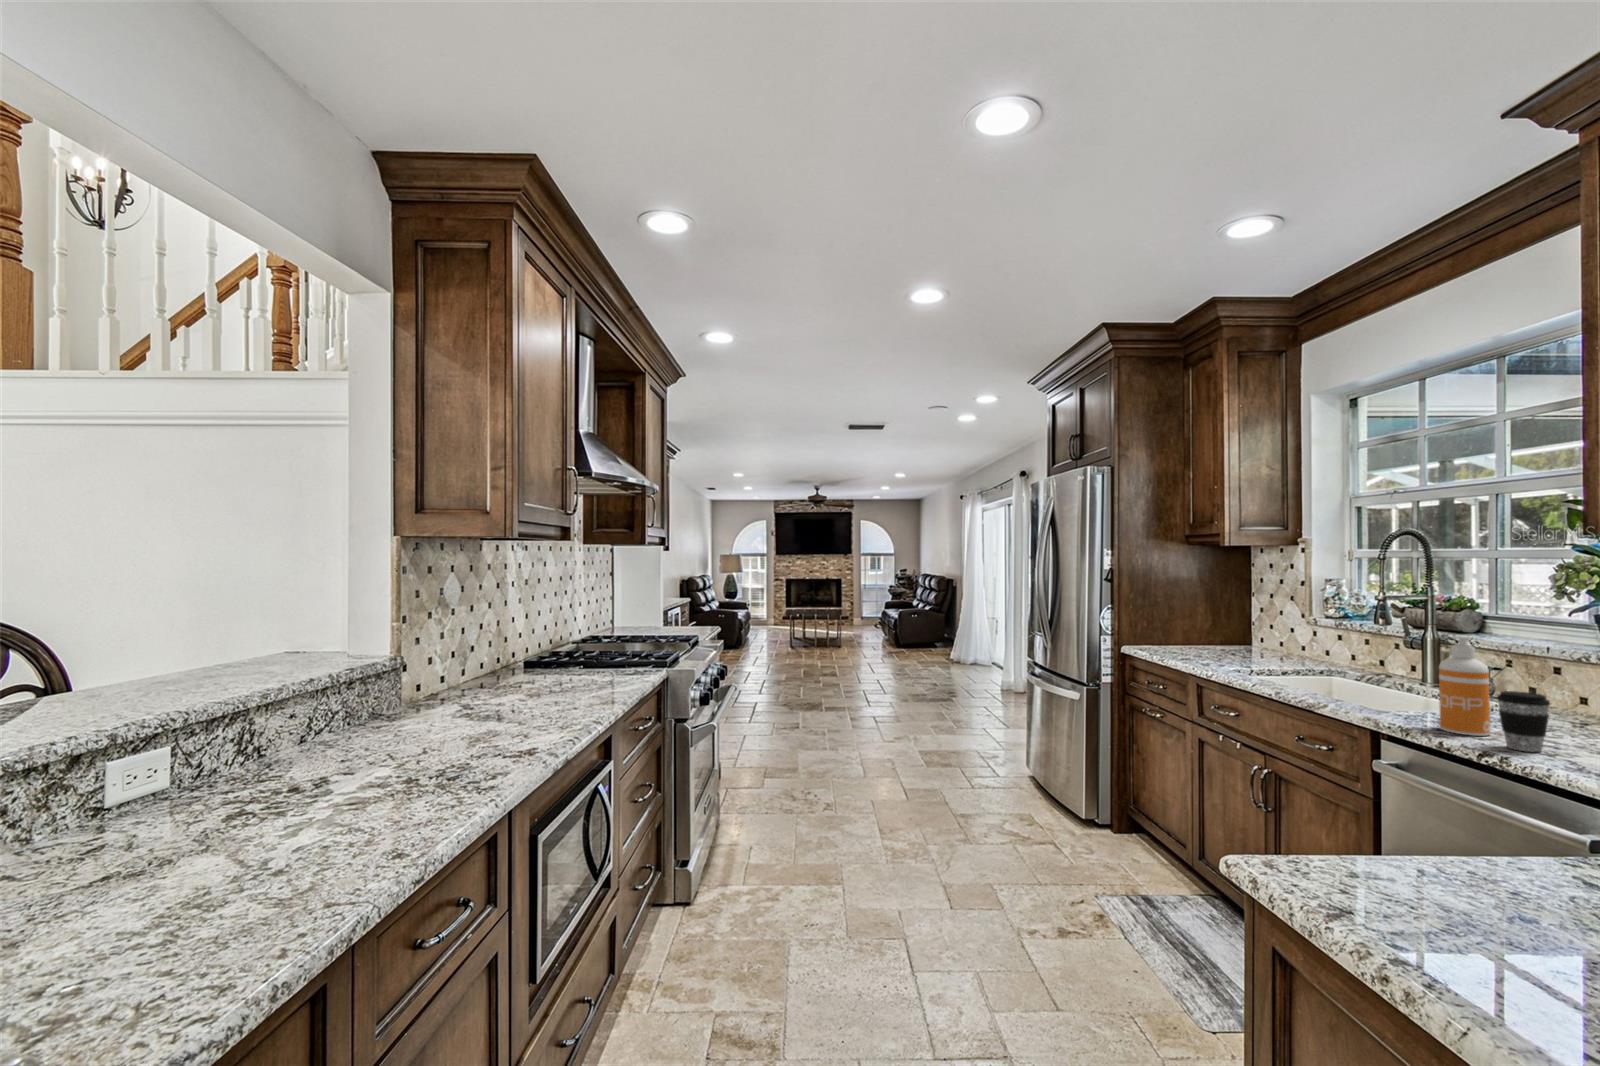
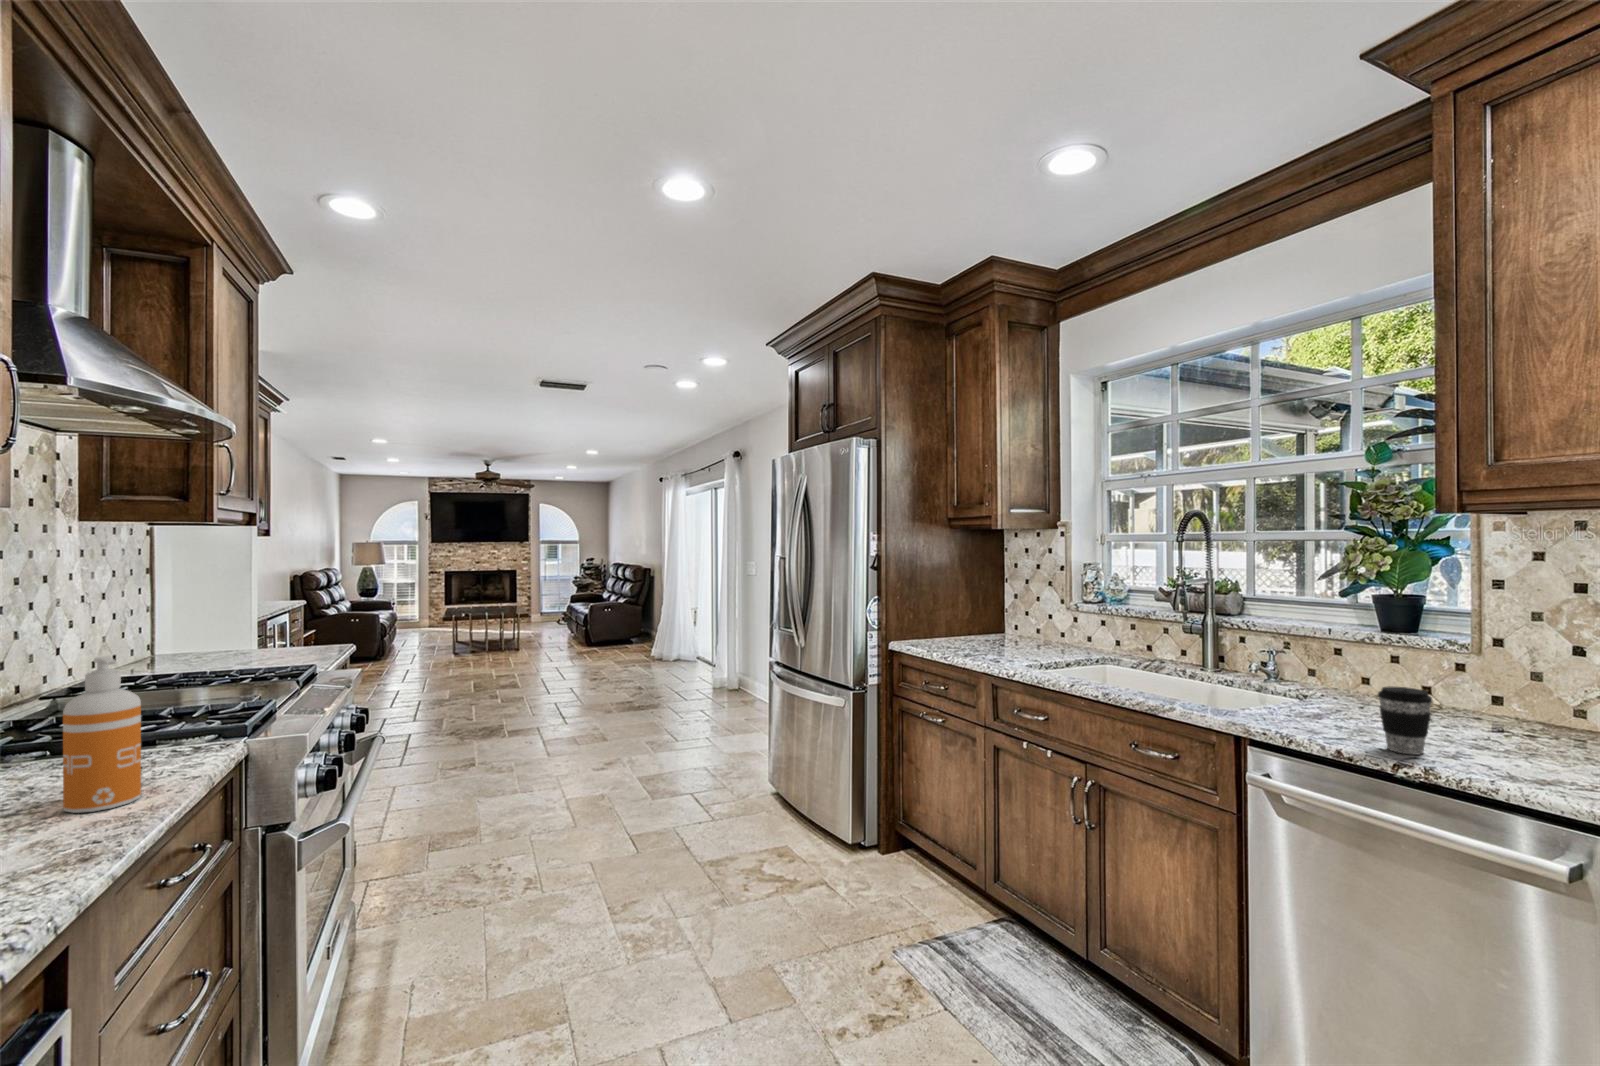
soap dispenser: present [1439,636,1490,736] -> present [63,656,141,813]

